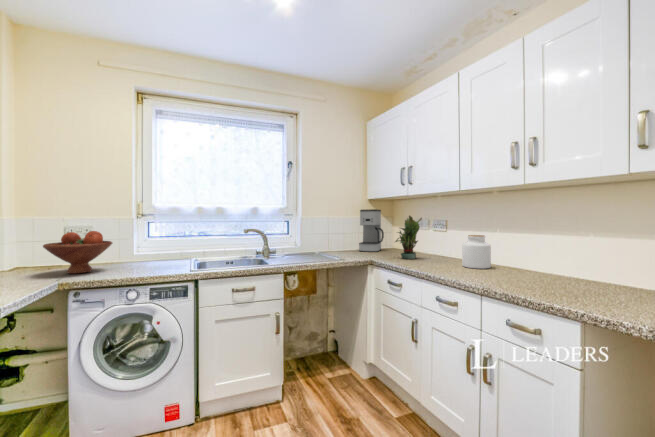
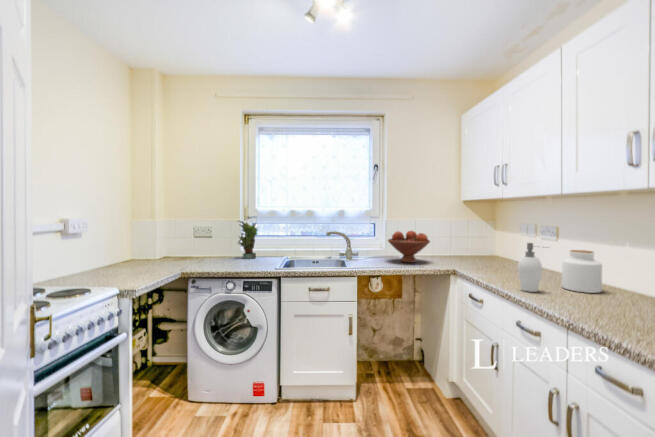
coffee maker: present [359,209,384,252] -> none [451,214,482,261]
potted plant: present [395,215,422,259] -> present [238,221,257,259]
soap dispenser: none [434,230,459,271] -> present [518,243,542,292]
fruit bowl: present [43,231,112,274] -> present [388,231,430,263]

